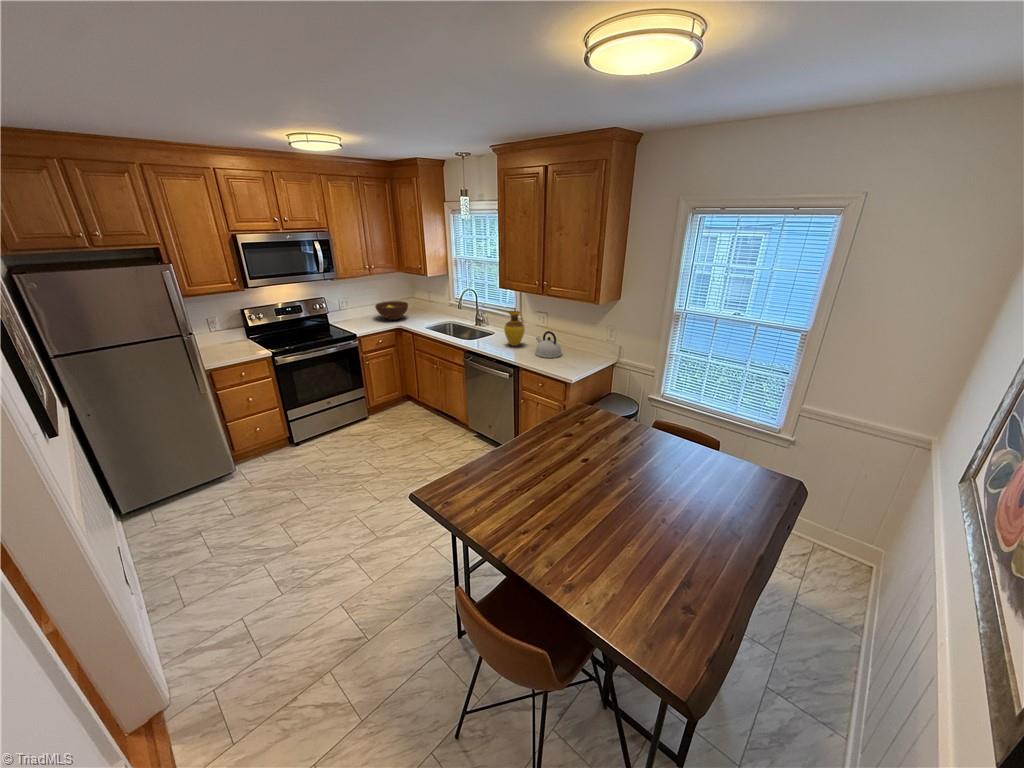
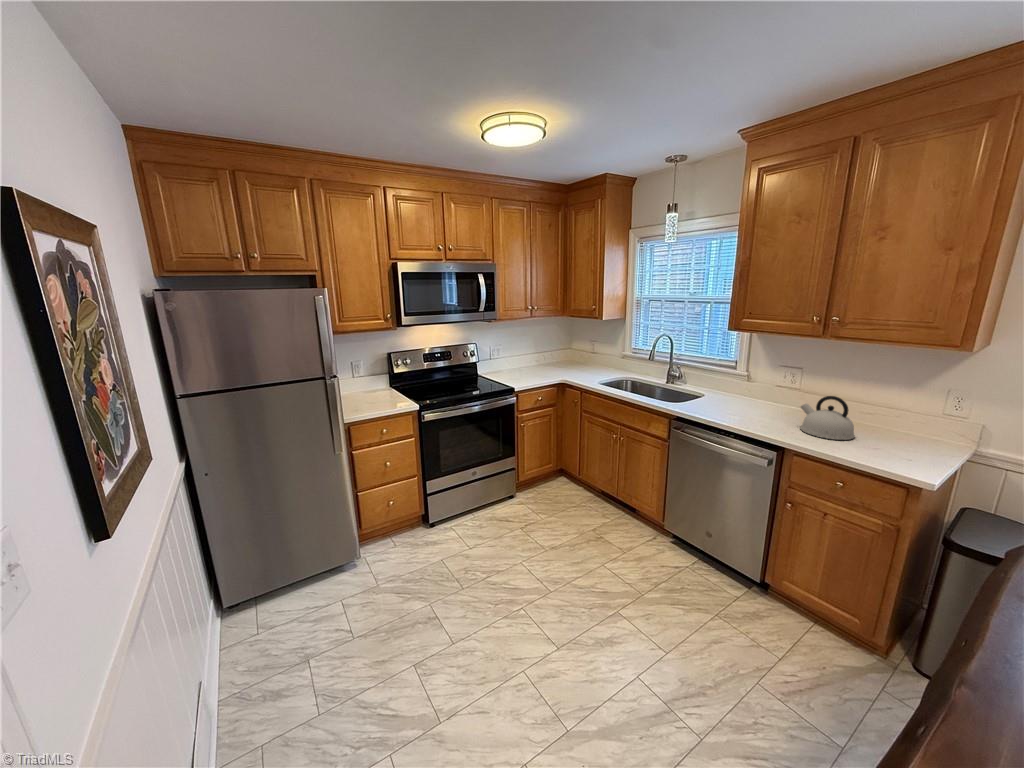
fruit bowl: present [375,301,408,320] -> none [532,350,572,373]
vase: present [504,311,525,346] -> none [736,364,772,415]

